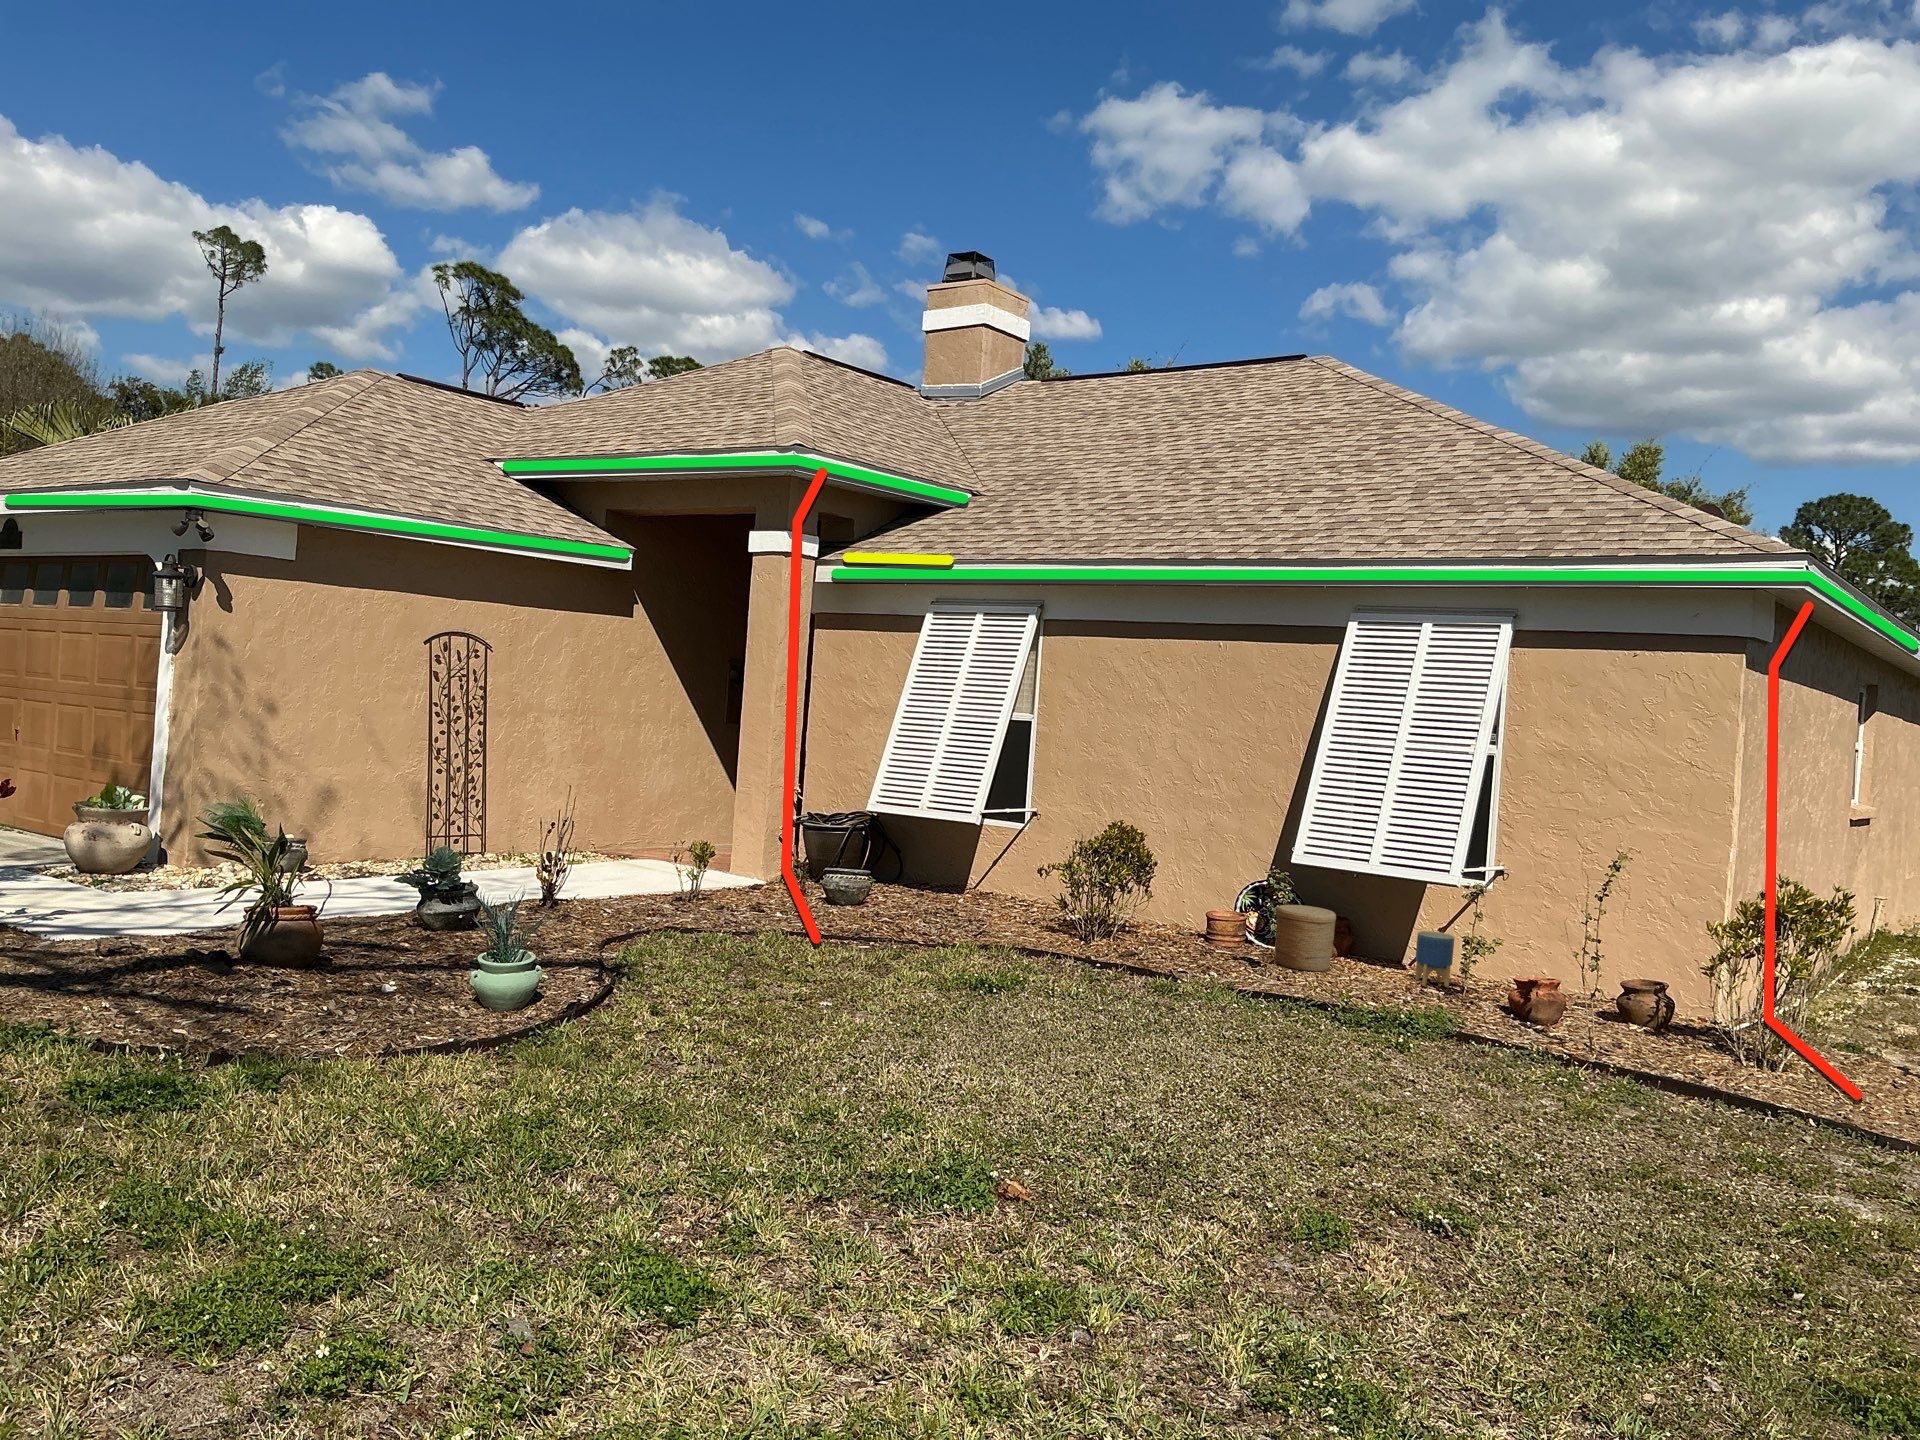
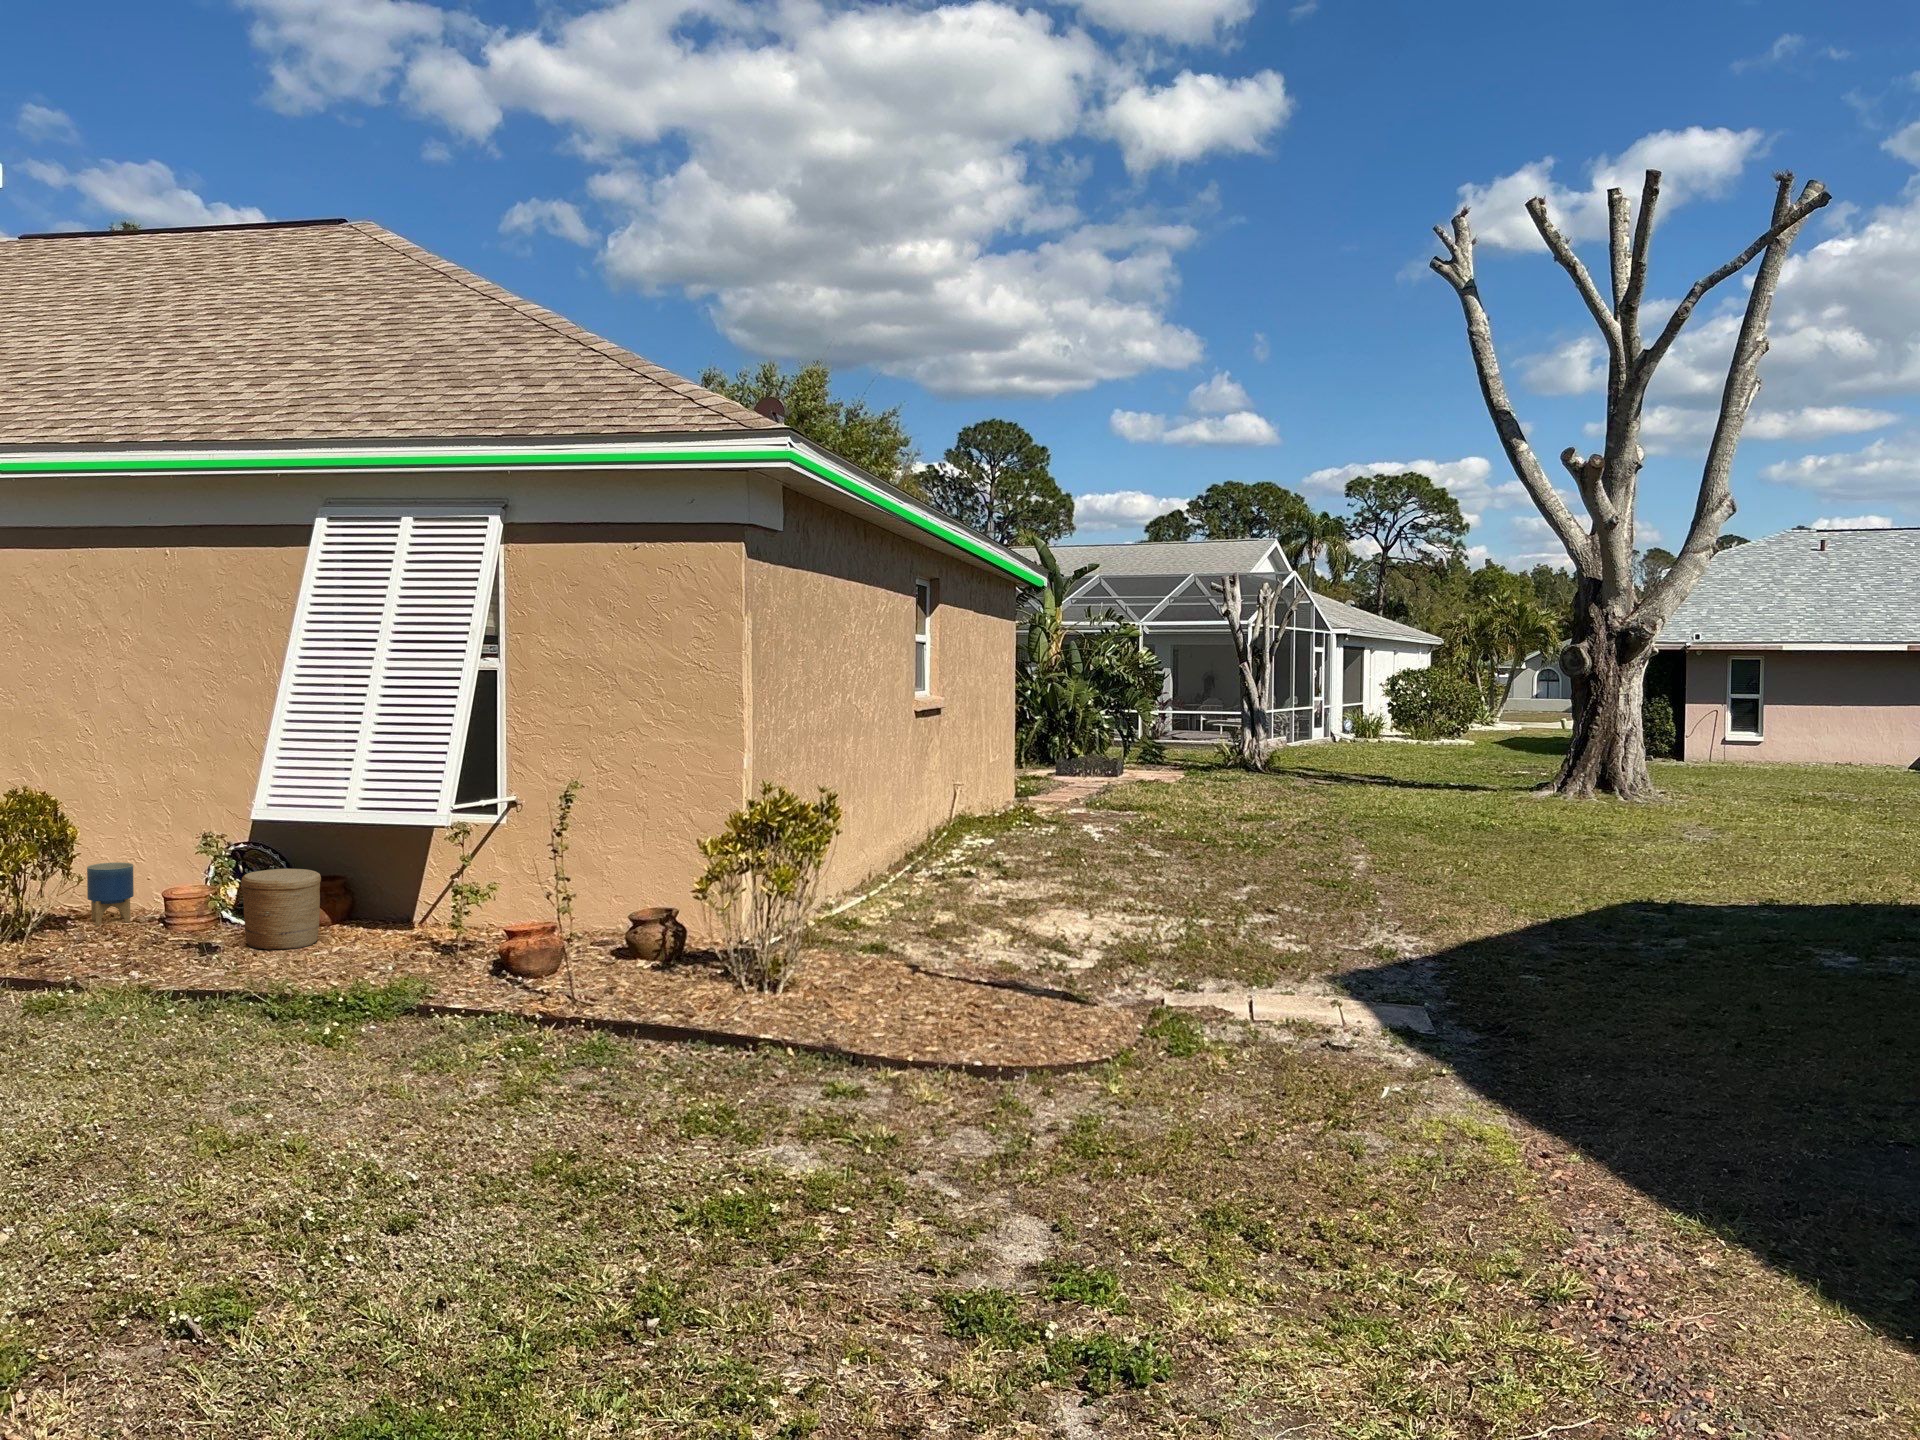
planter: present [1415,931,1455,987] -> present [87,862,134,925]

